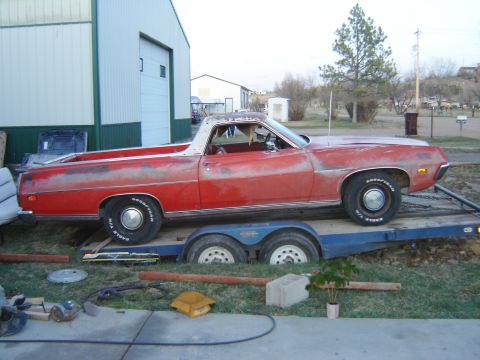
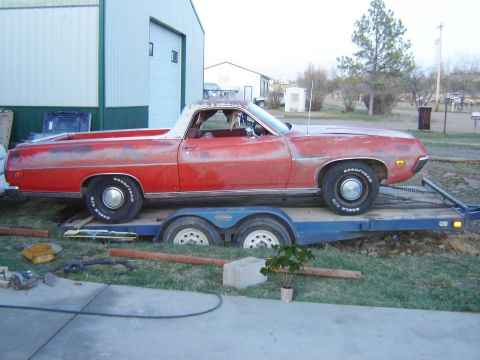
cardboard box: present [170,291,216,317] -> present [20,243,58,263]

